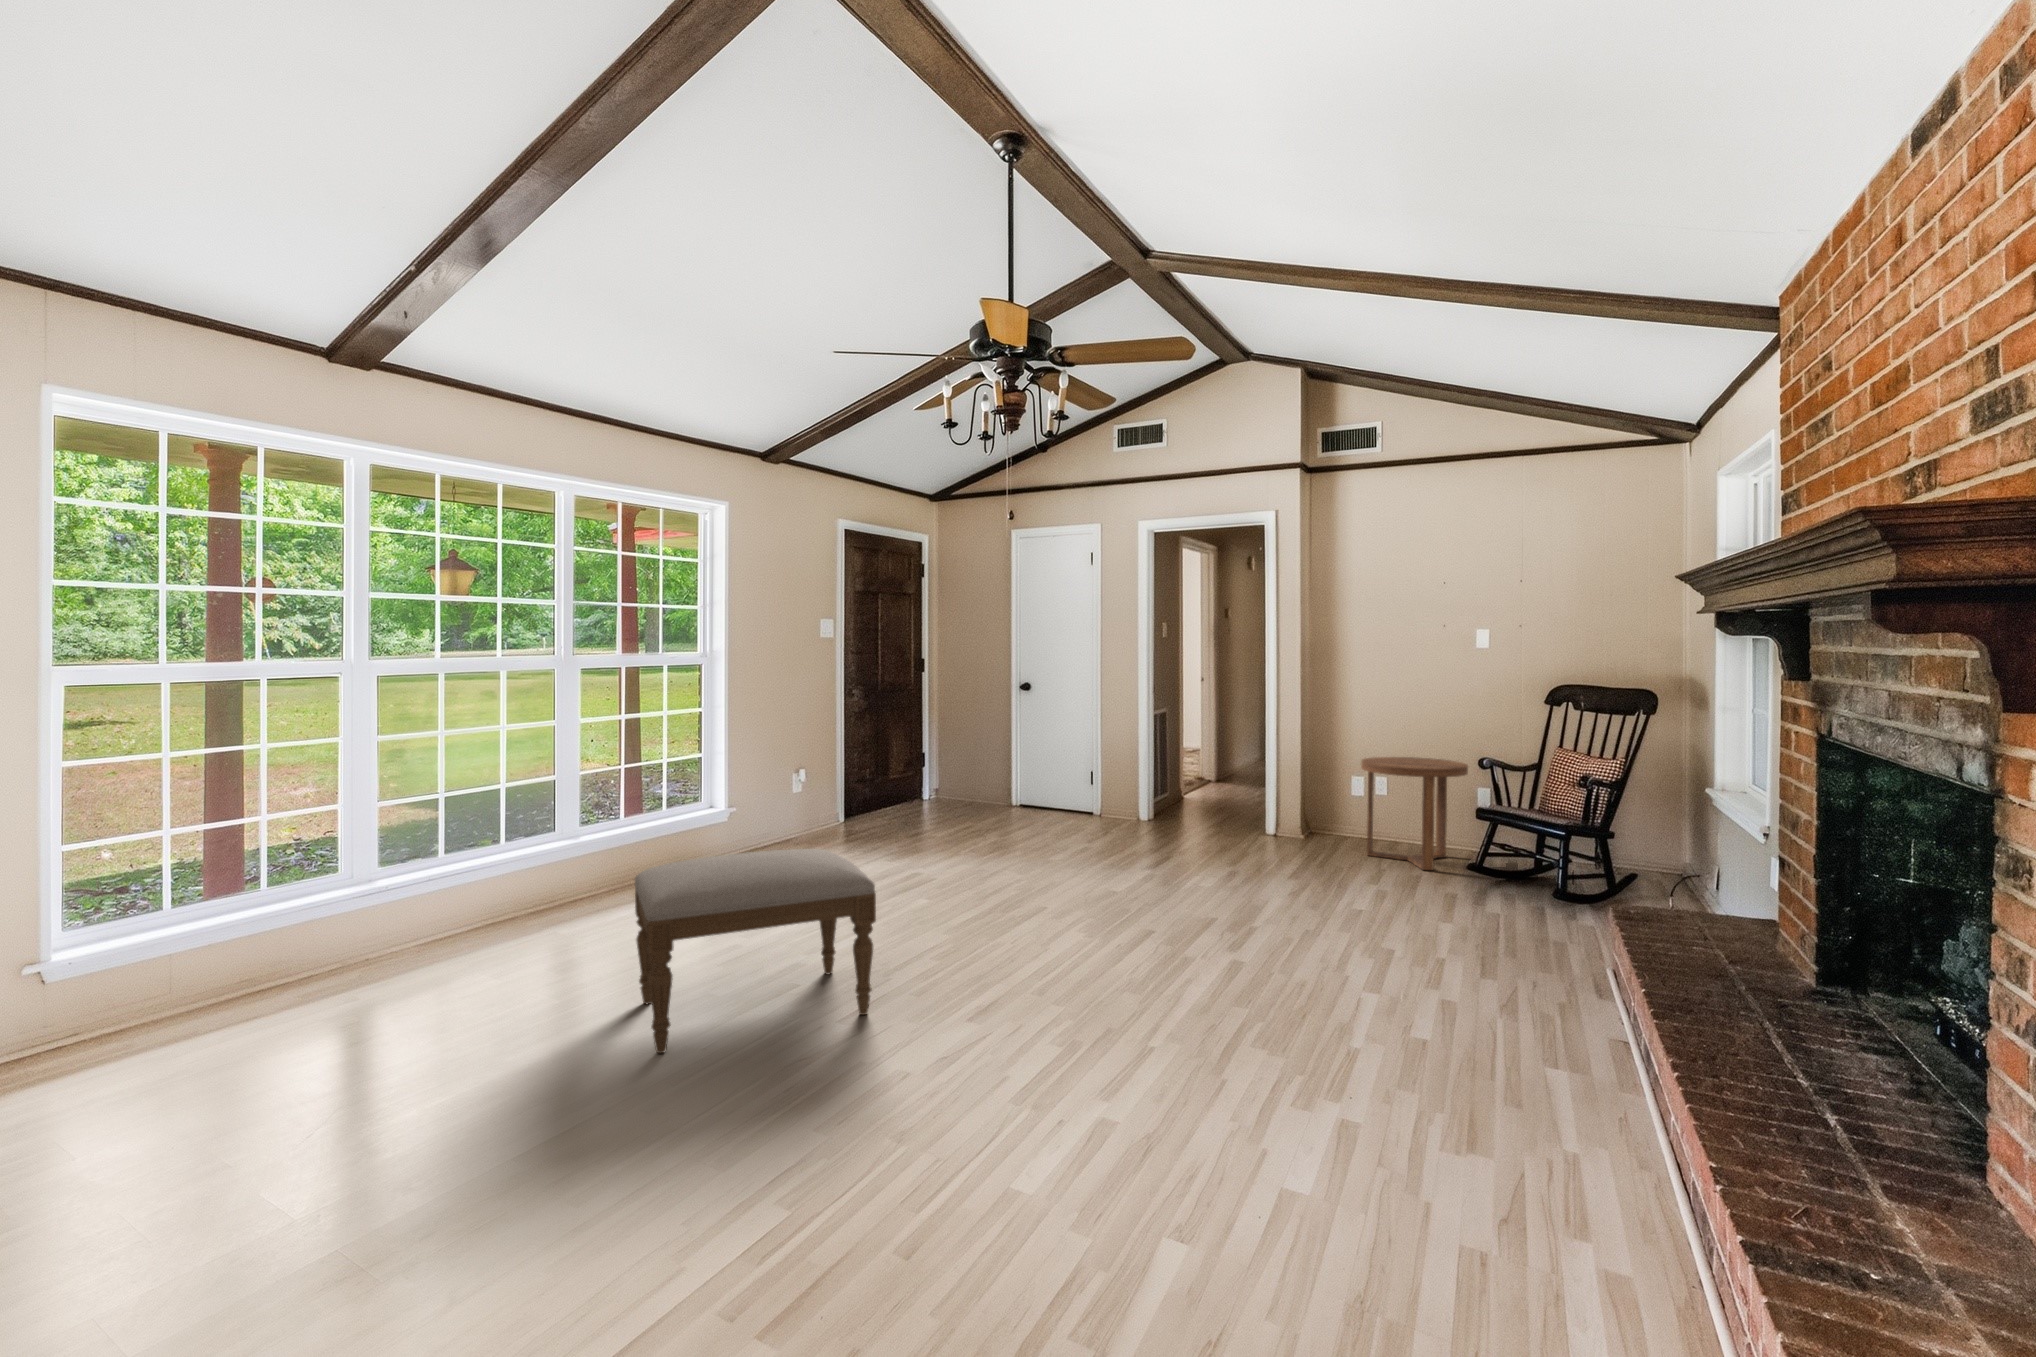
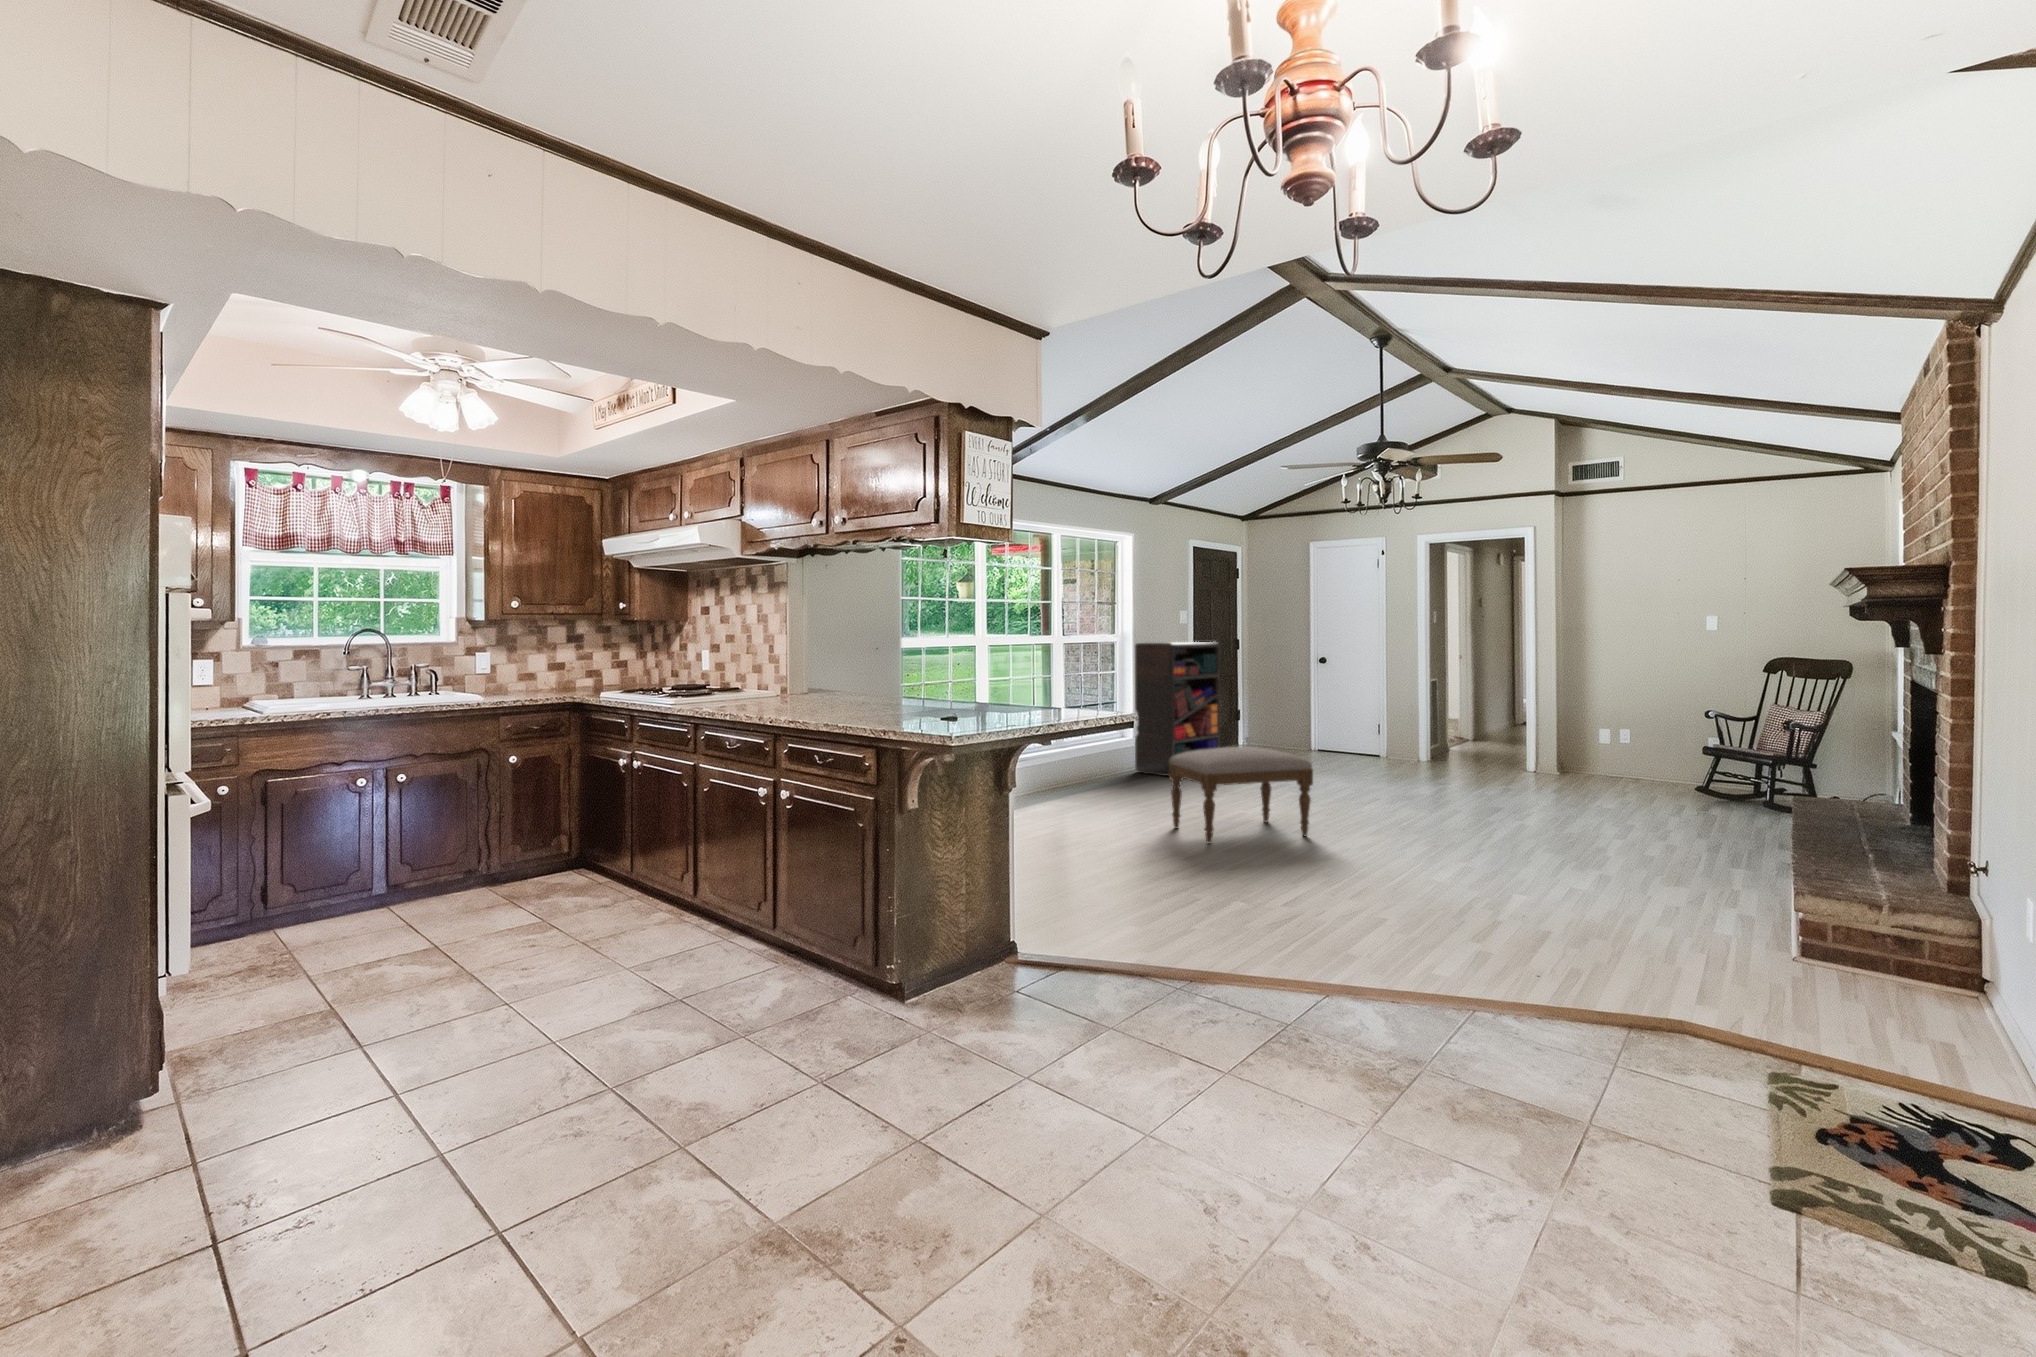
bookshelf: none [728,662,866,863] -> present [1135,642,1220,776]
side table: present [1361,757,1468,870] -> none [1606,711,1696,792]

